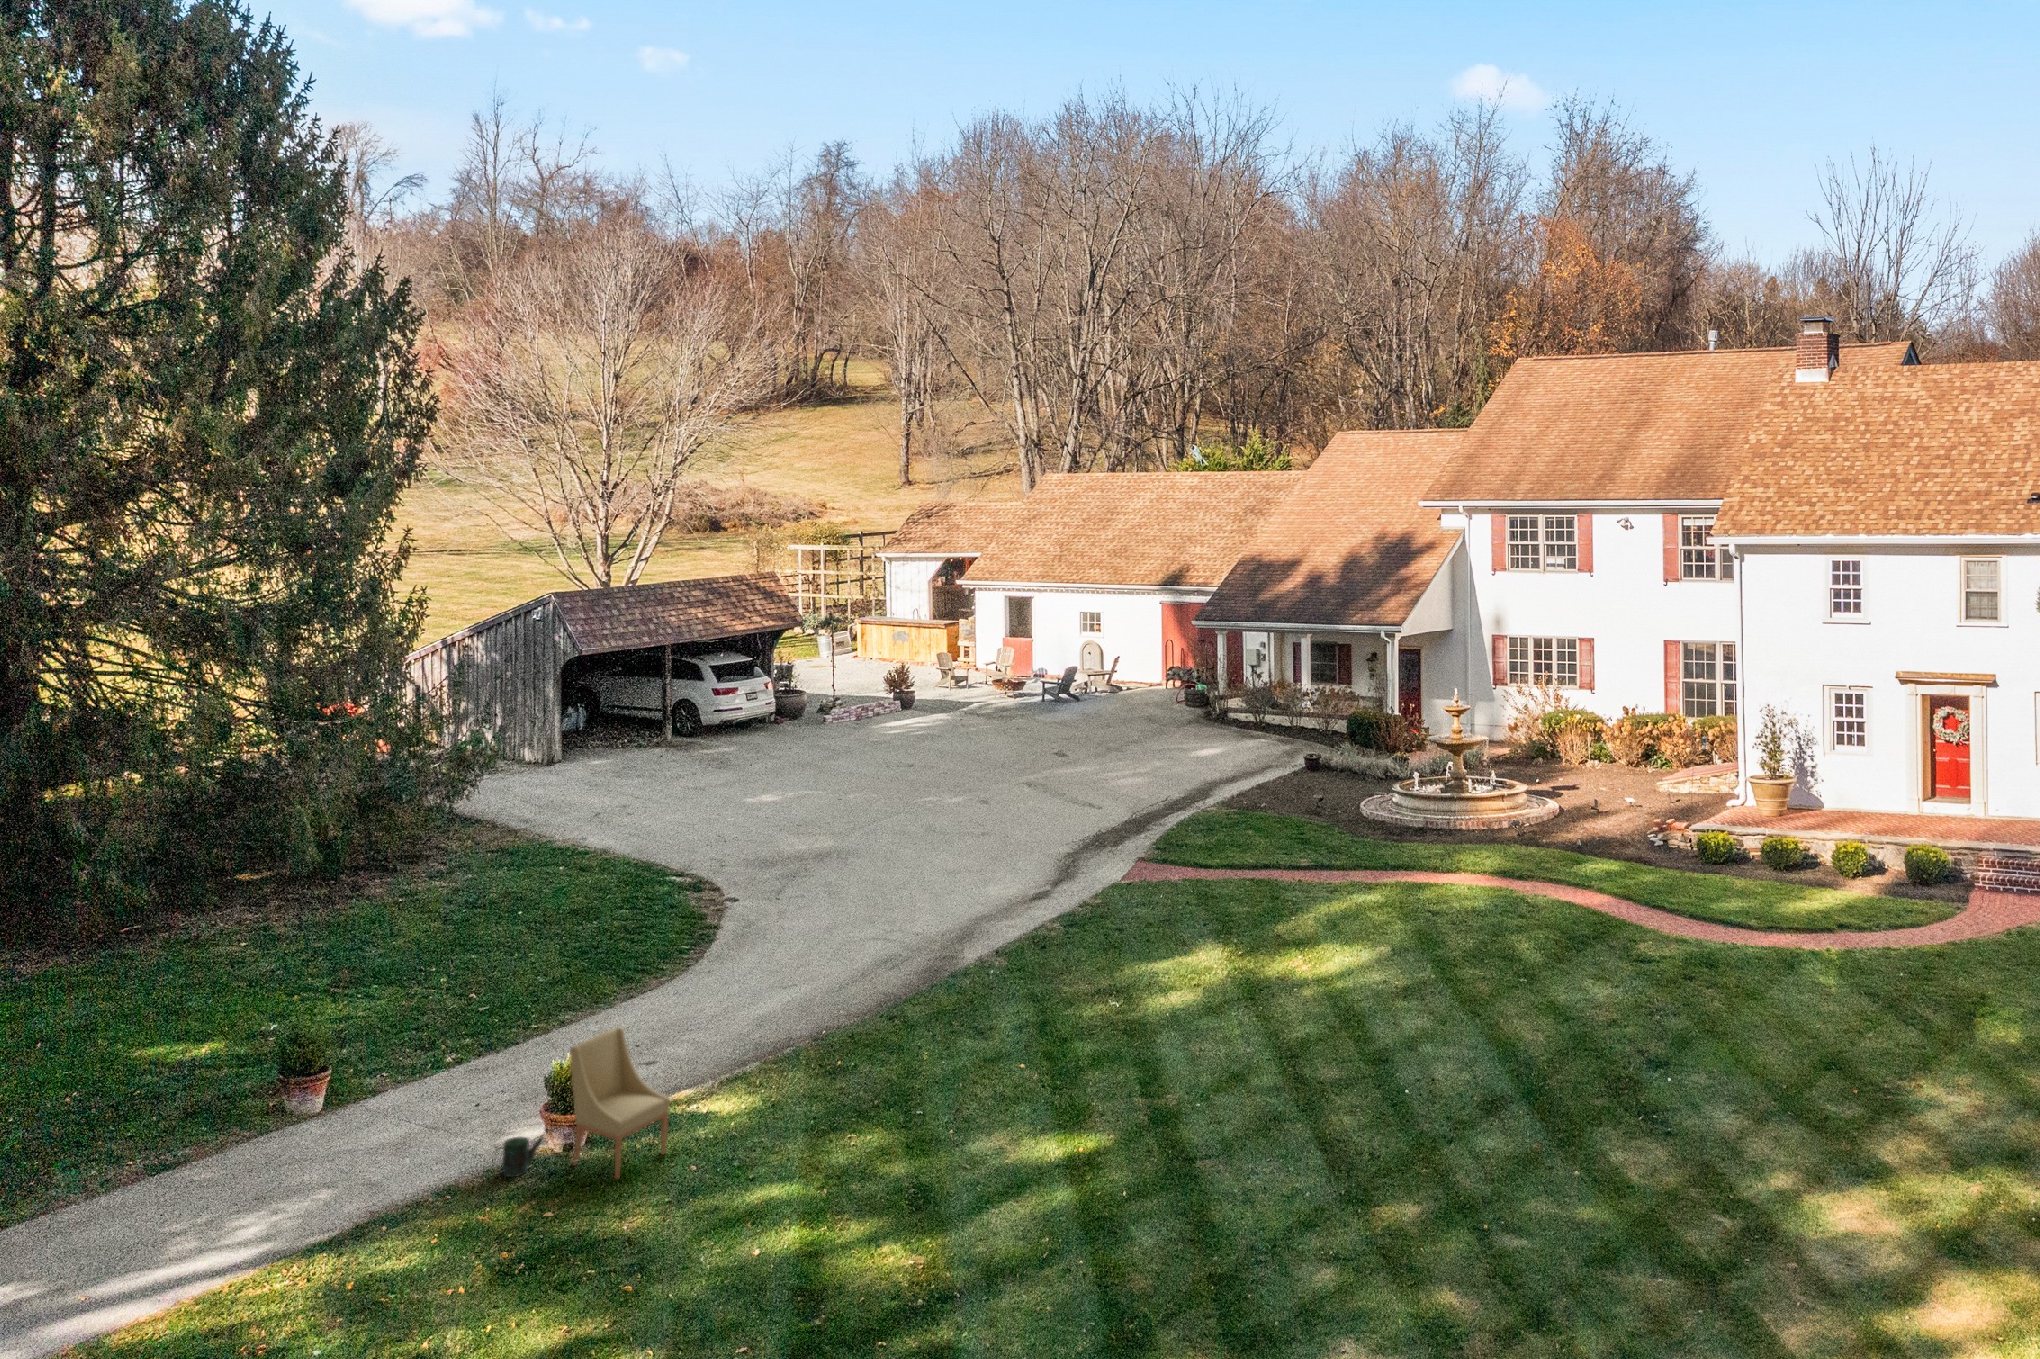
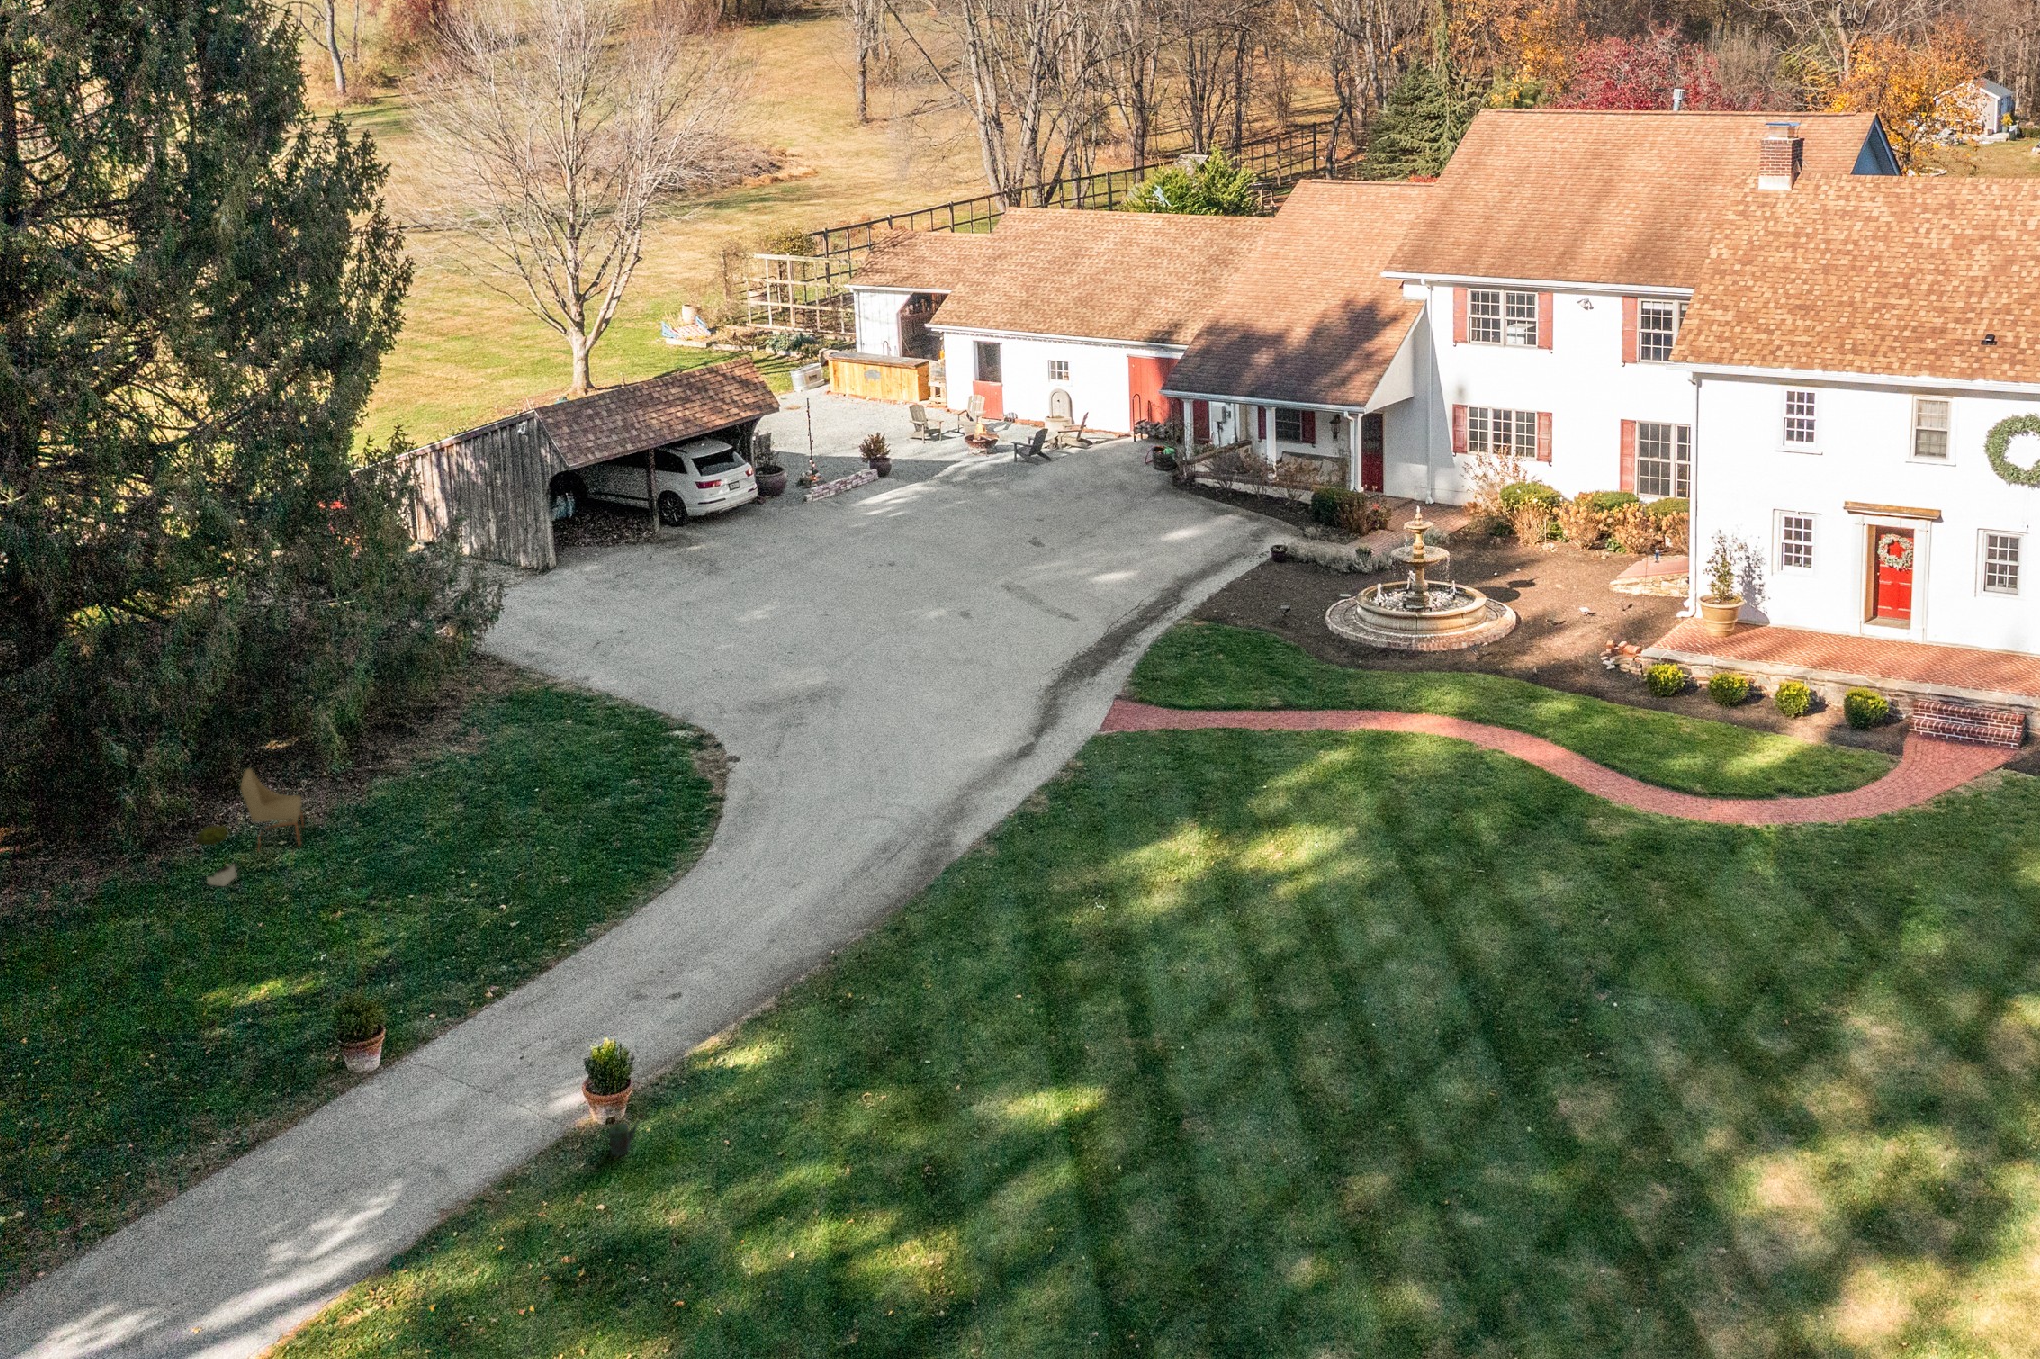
potted tree: none [88,881,130,955] -> present [196,826,237,886]
chair: present [570,1027,670,1179] -> present [241,768,304,851]

